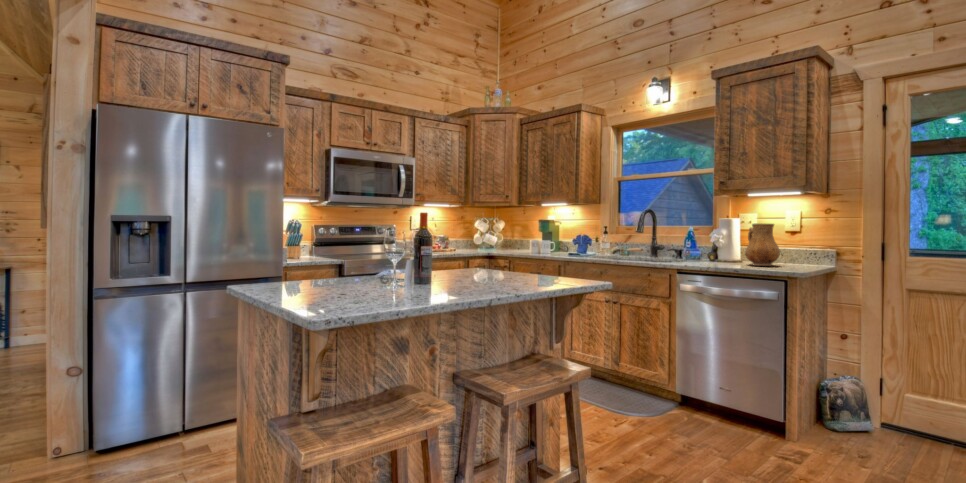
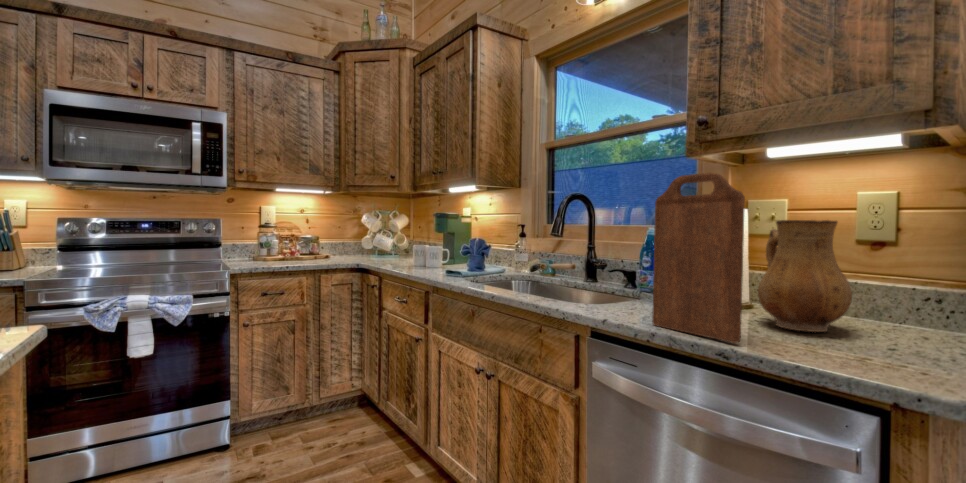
cutting board: none [705,206,741,268] -> present [652,172,745,343]

